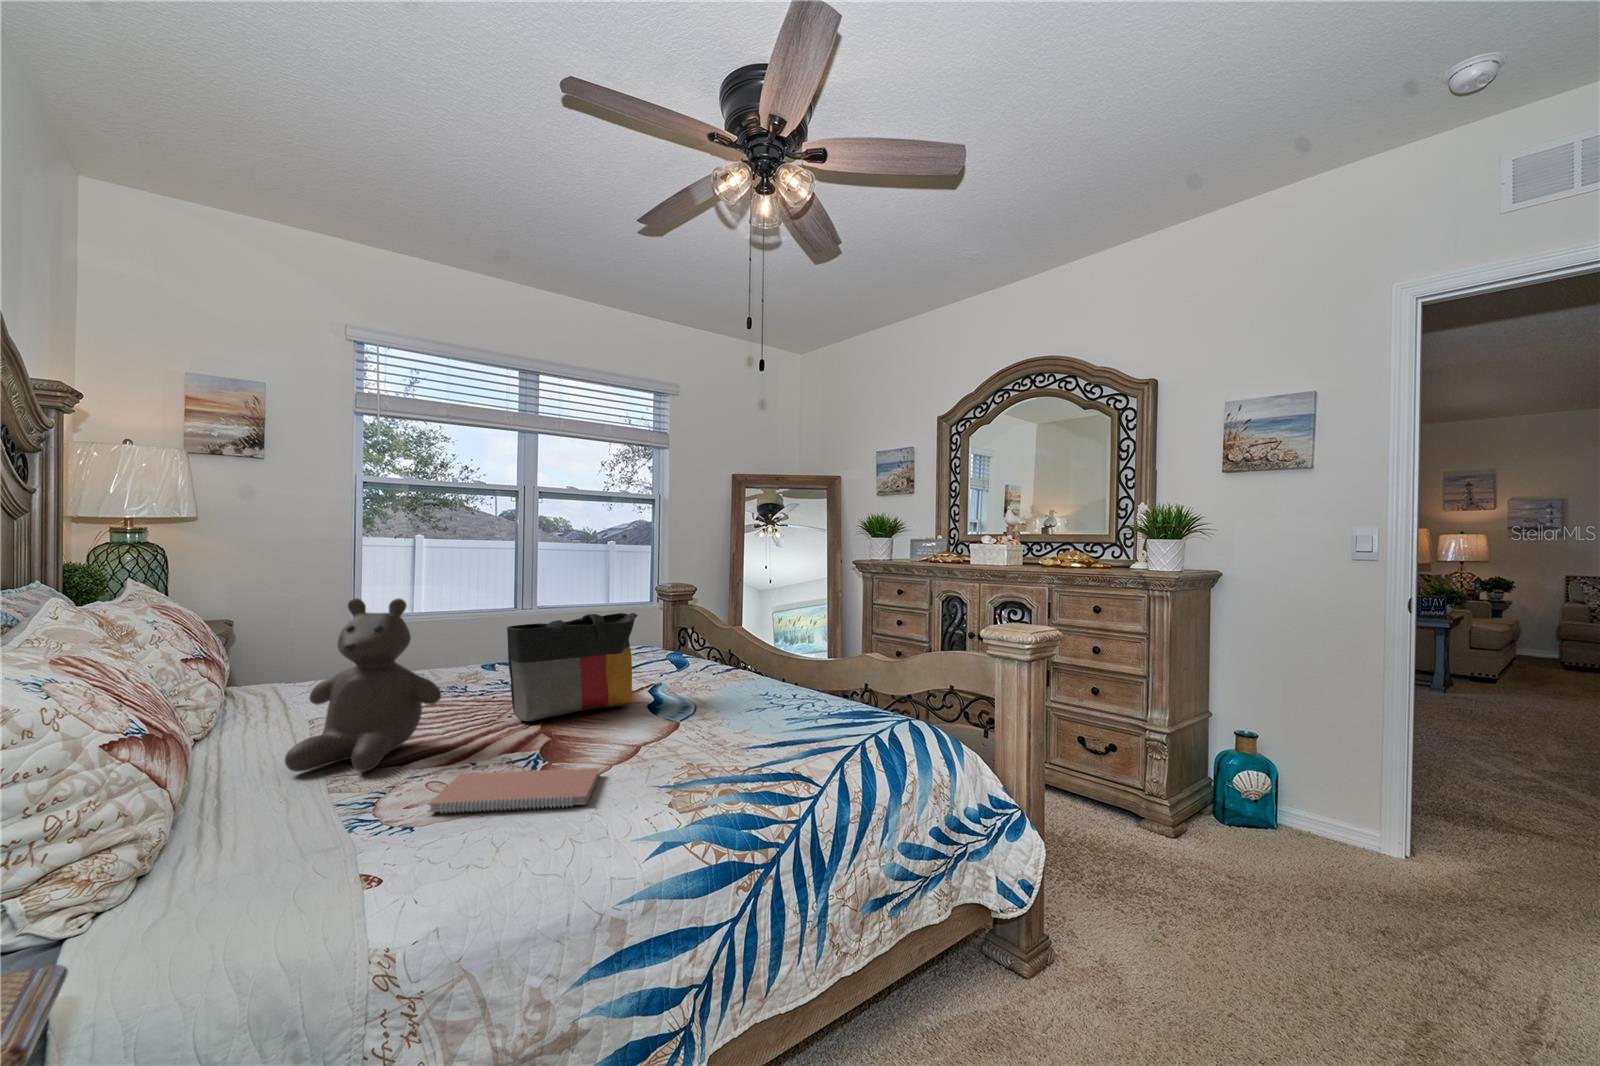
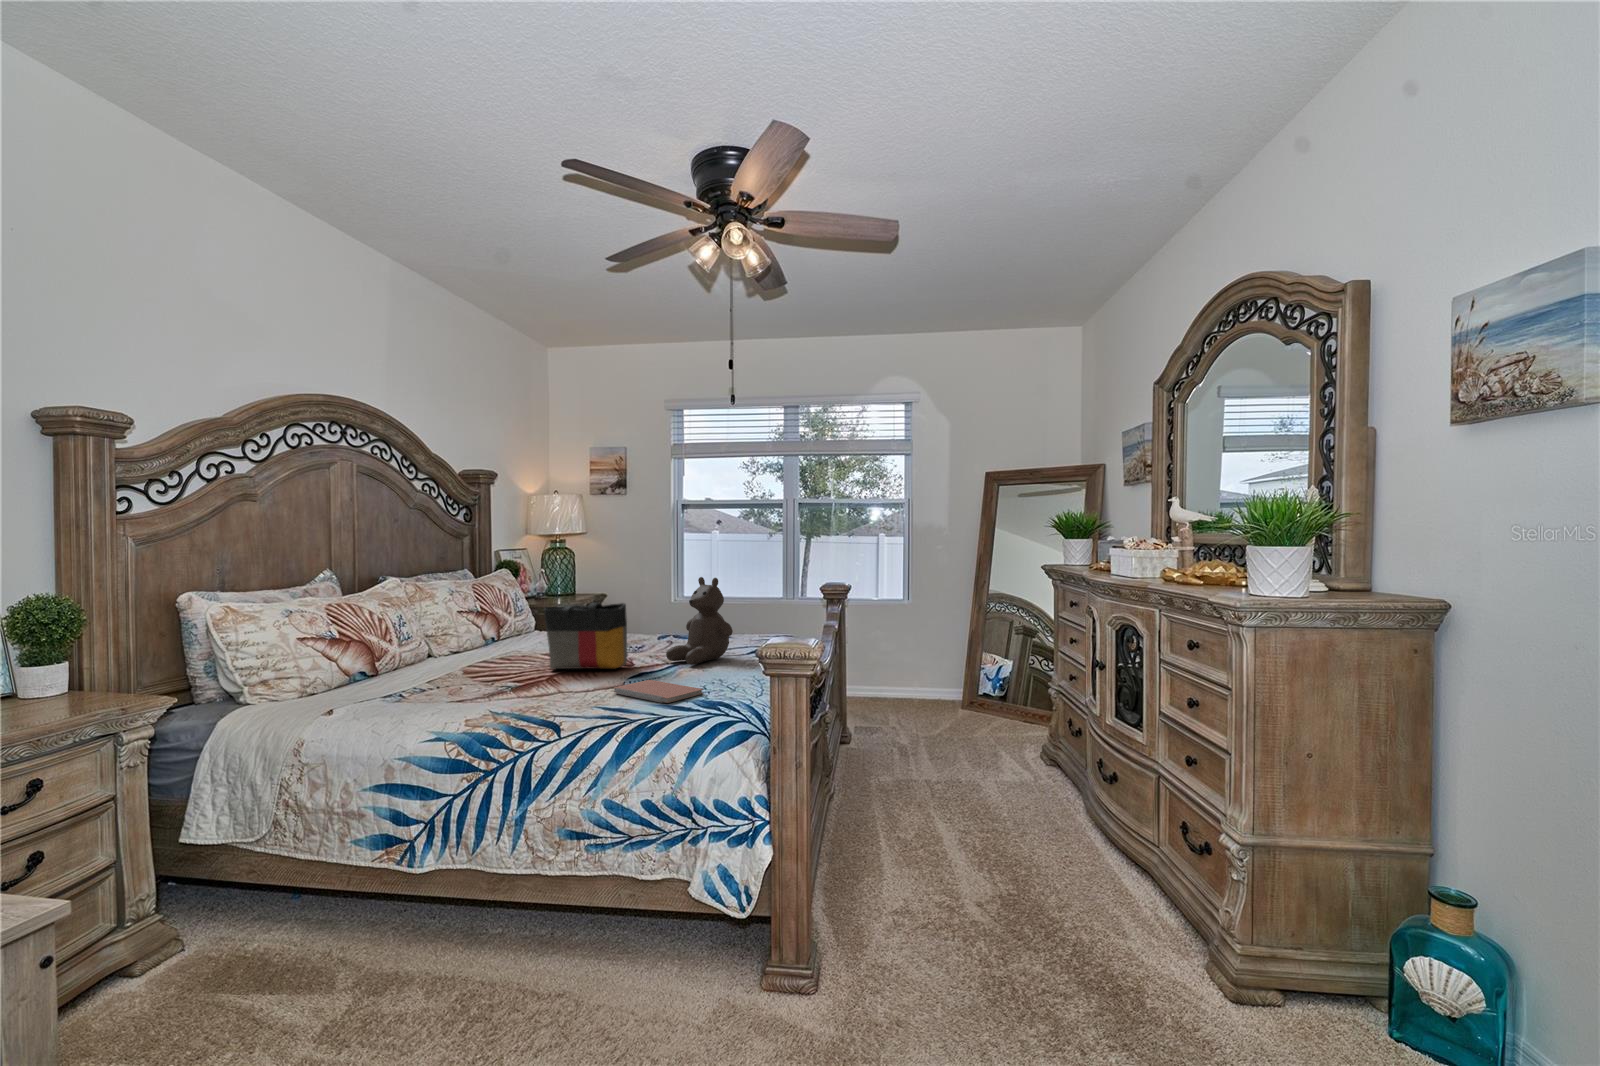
teddy bear: present [285,598,441,772] -> present [666,577,733,665]
notebook: present [428,768,600,813] -> present [614,680,703,703]

